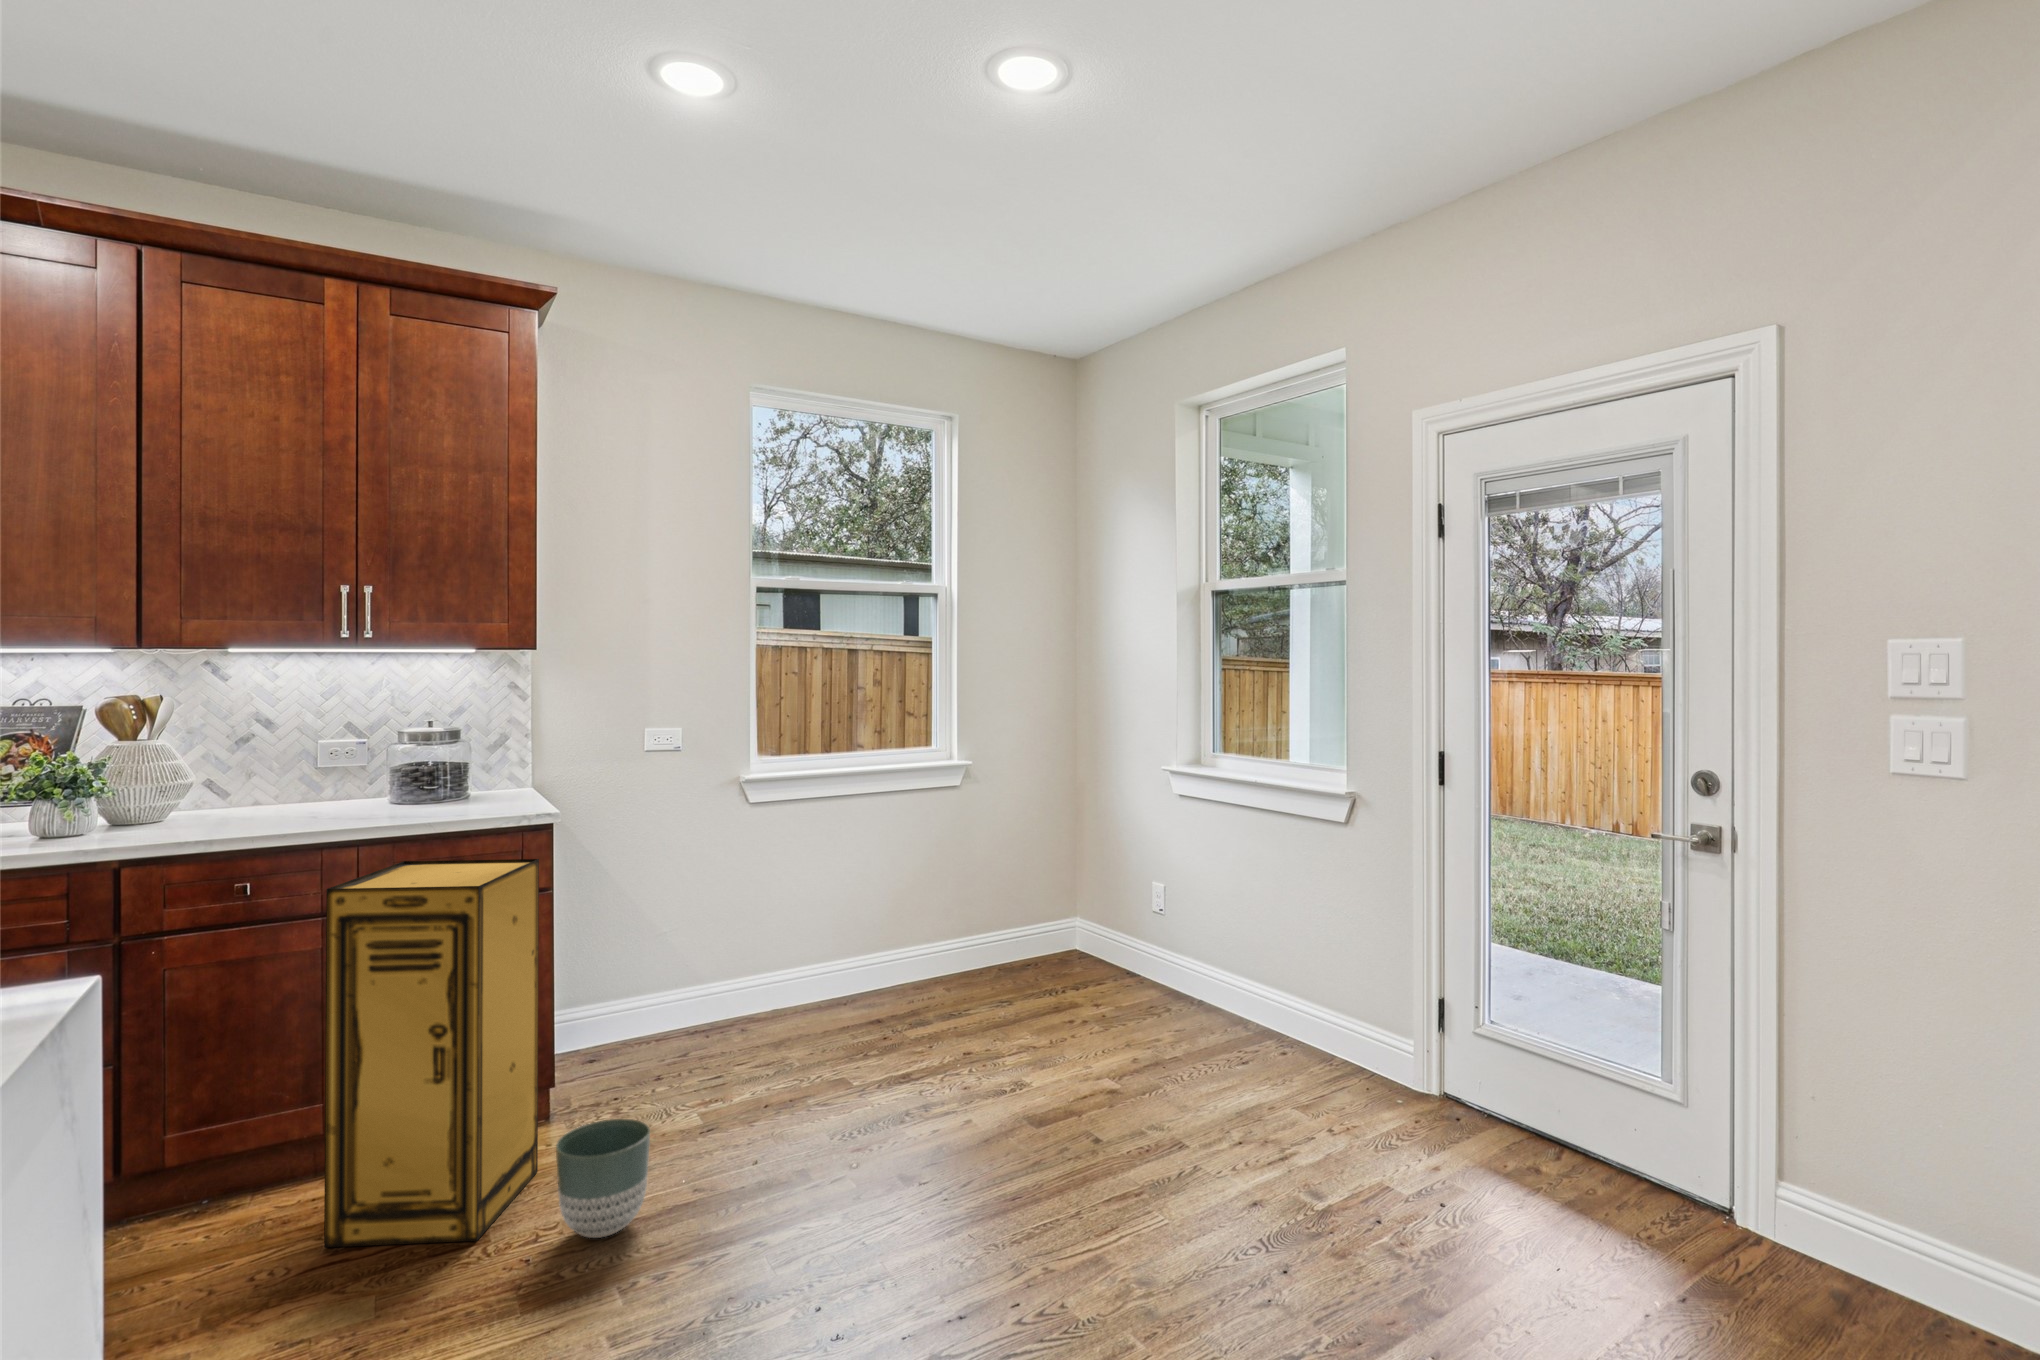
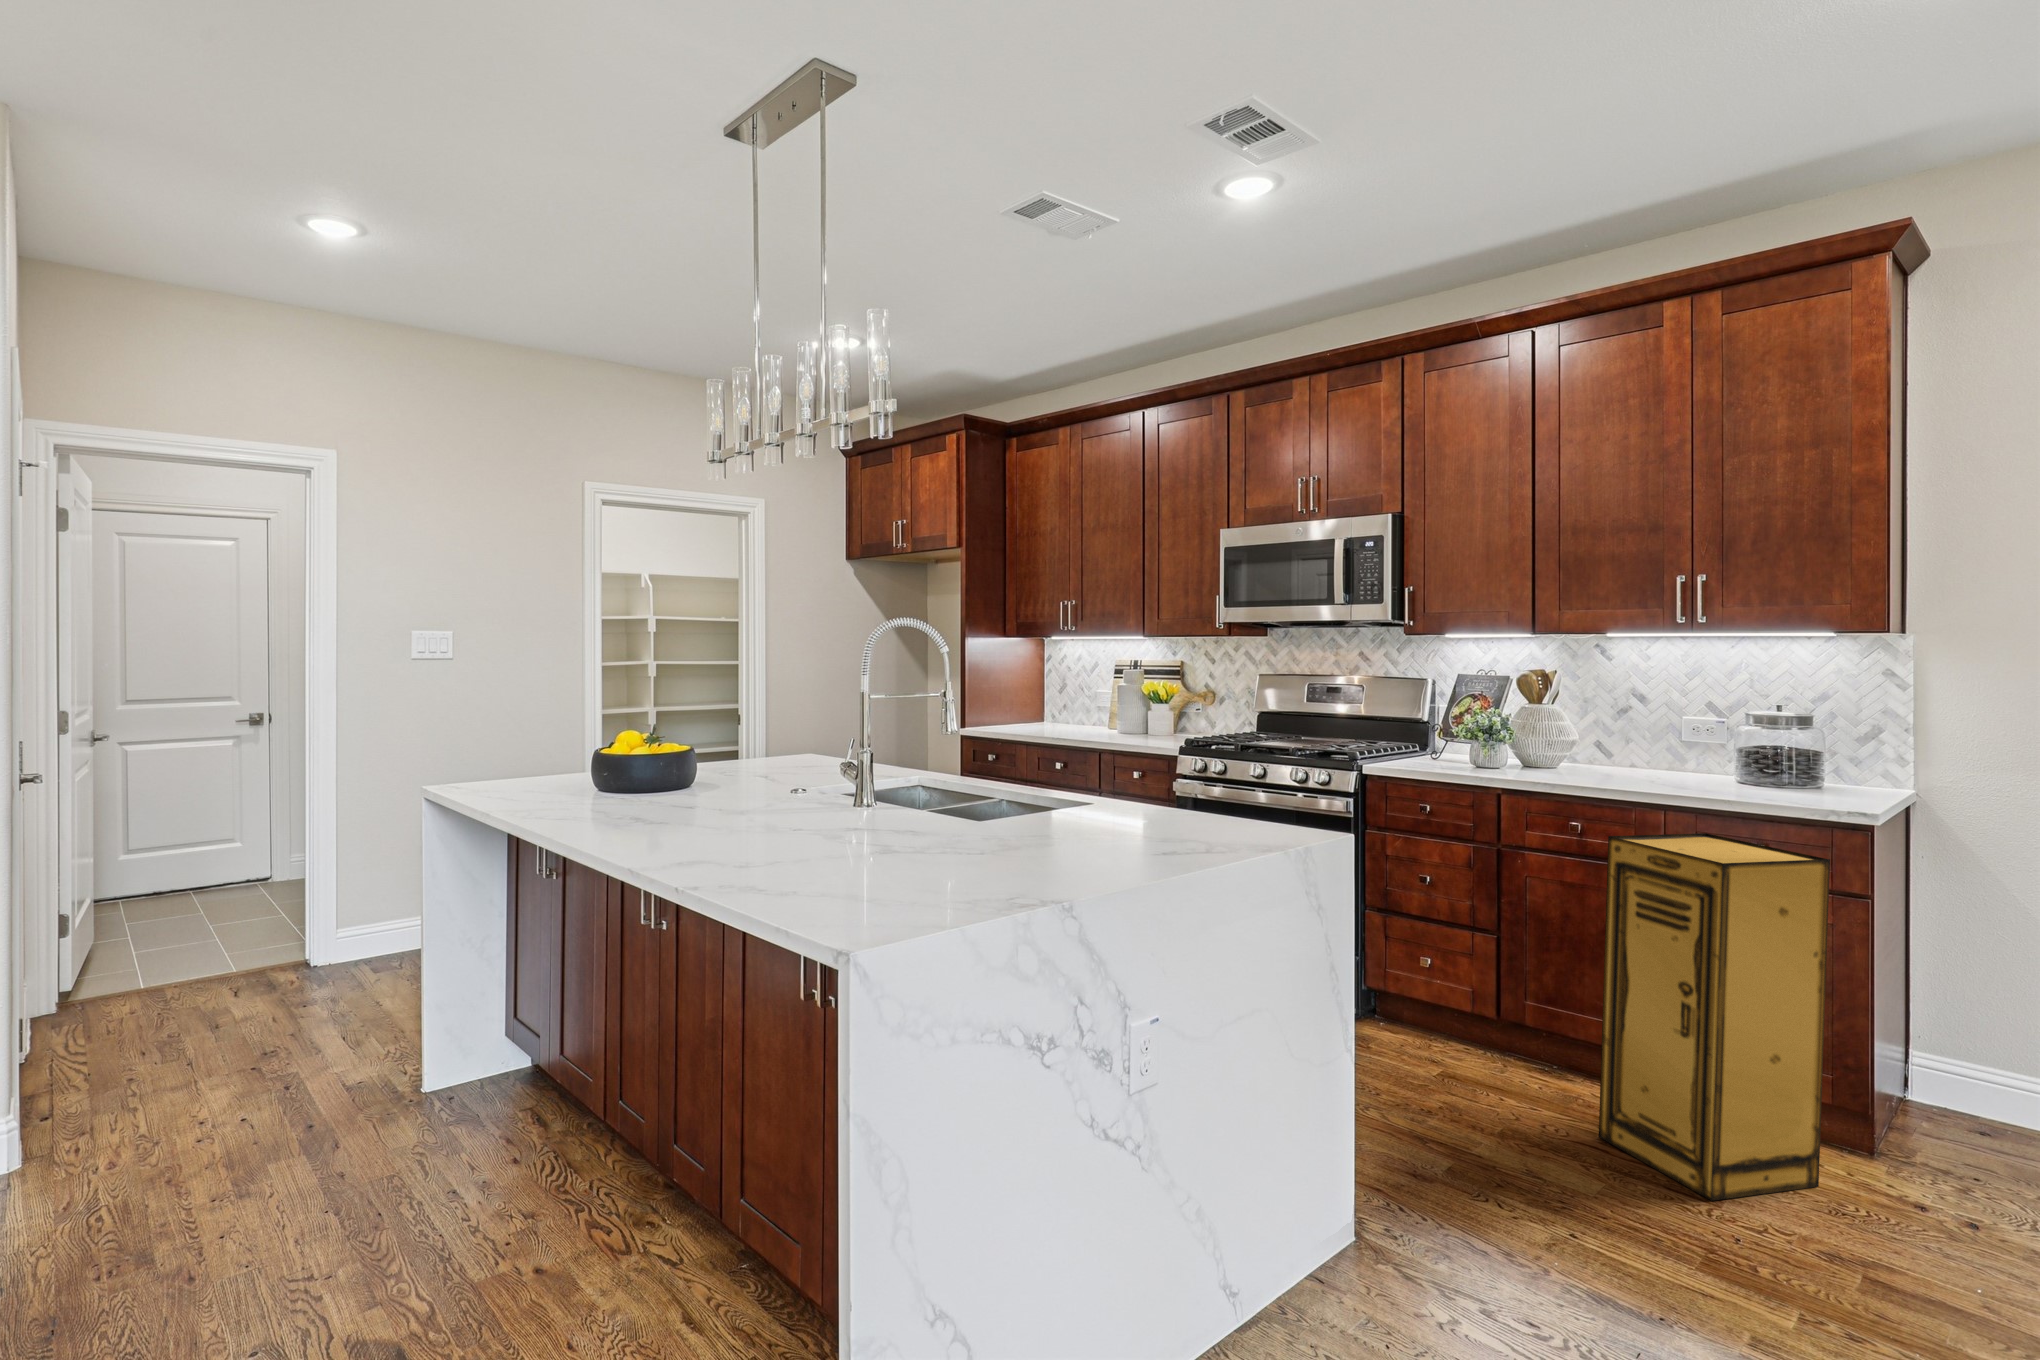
planter: present [556,1119,650,1238] -> none [1780,1144,1899,1274]

